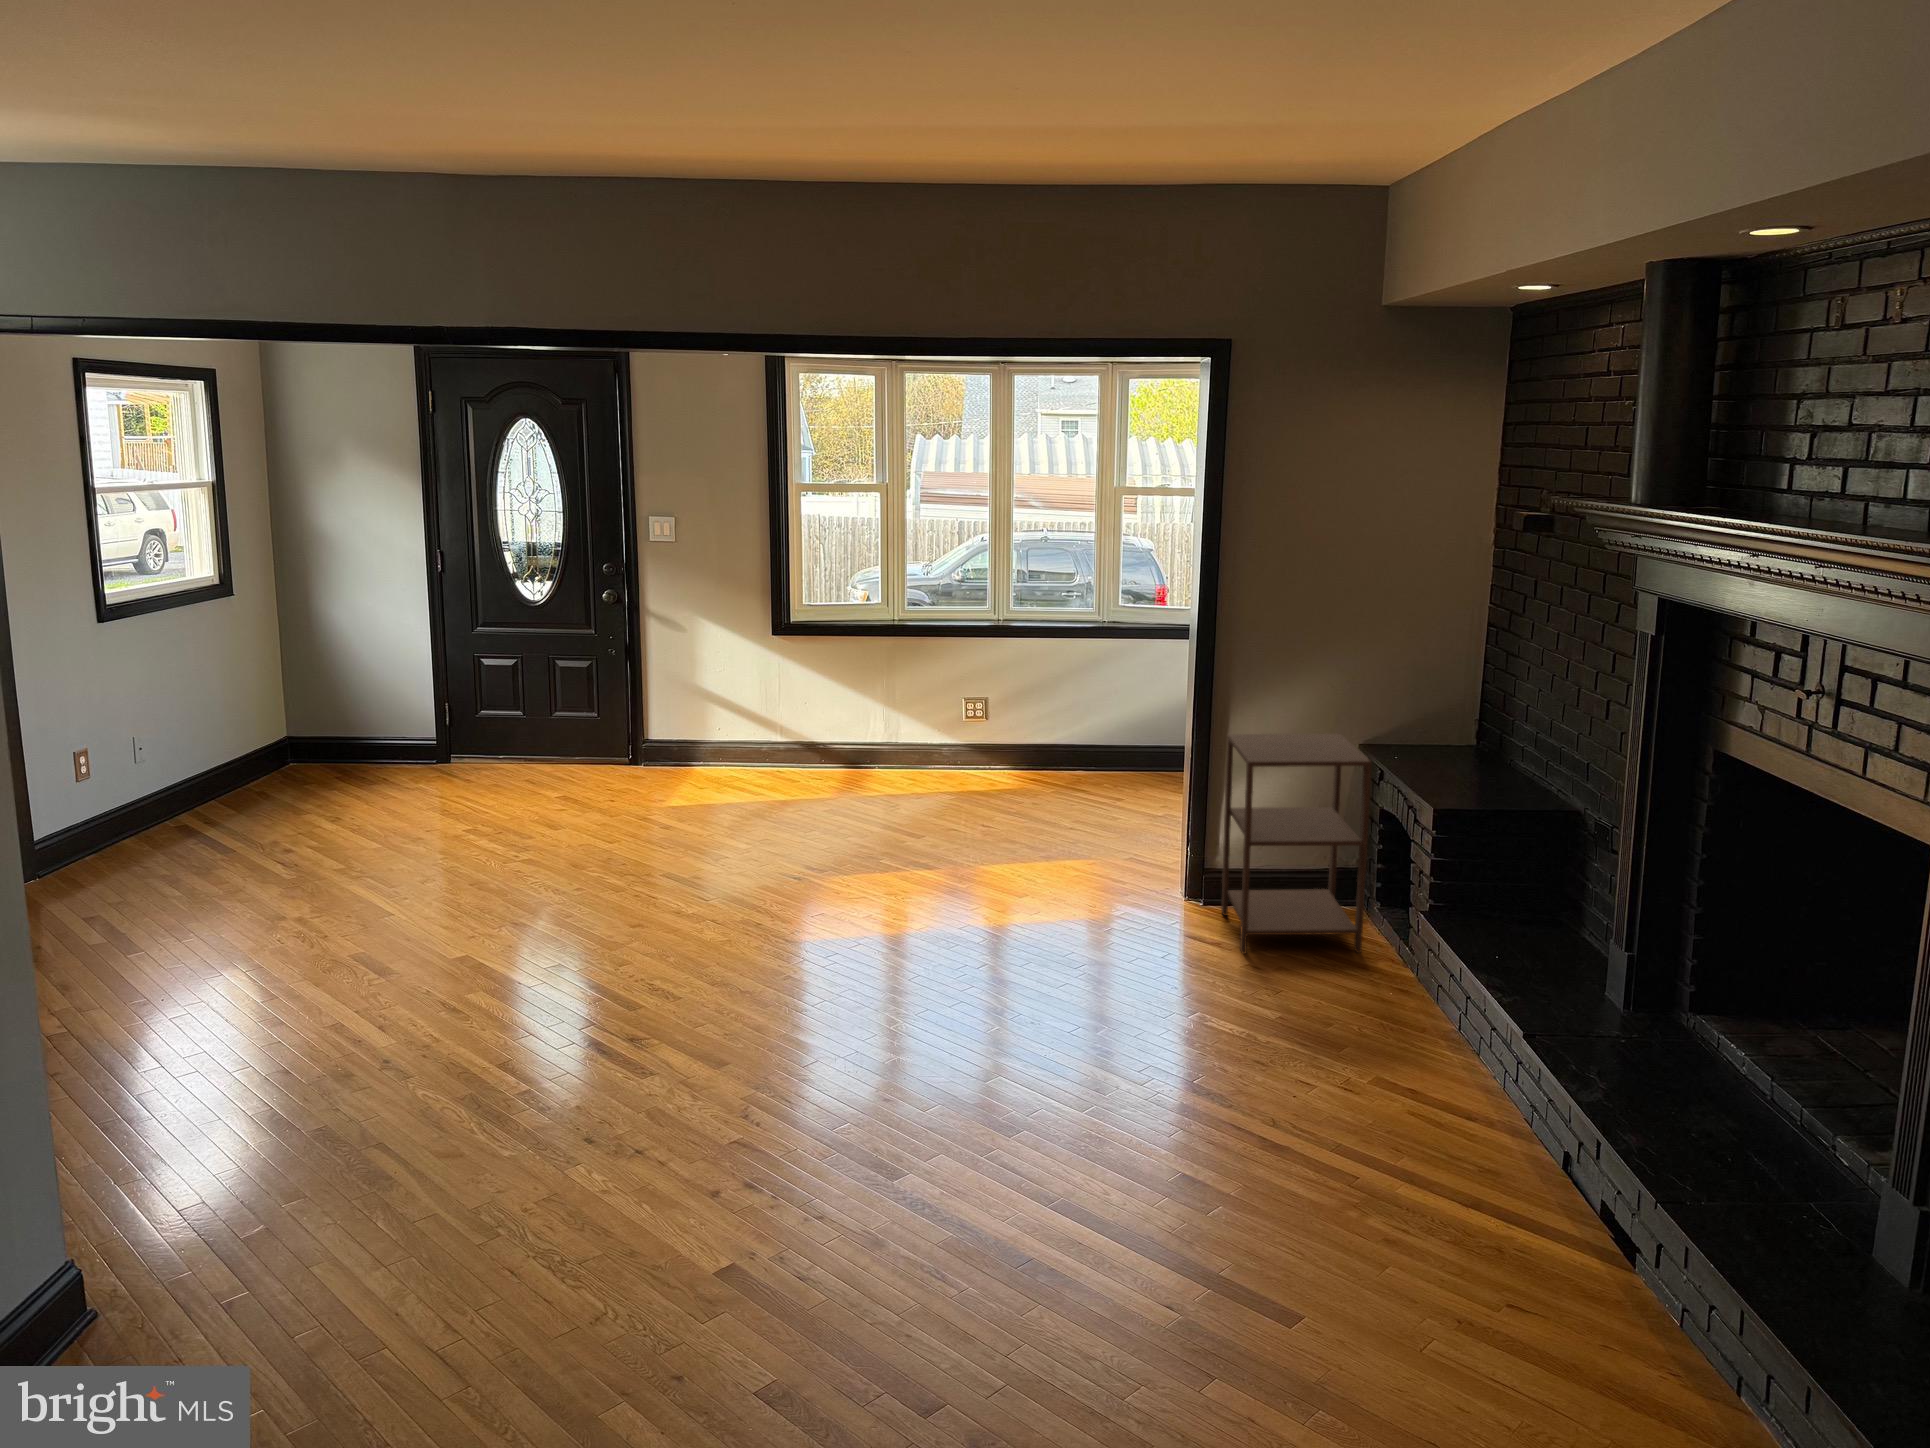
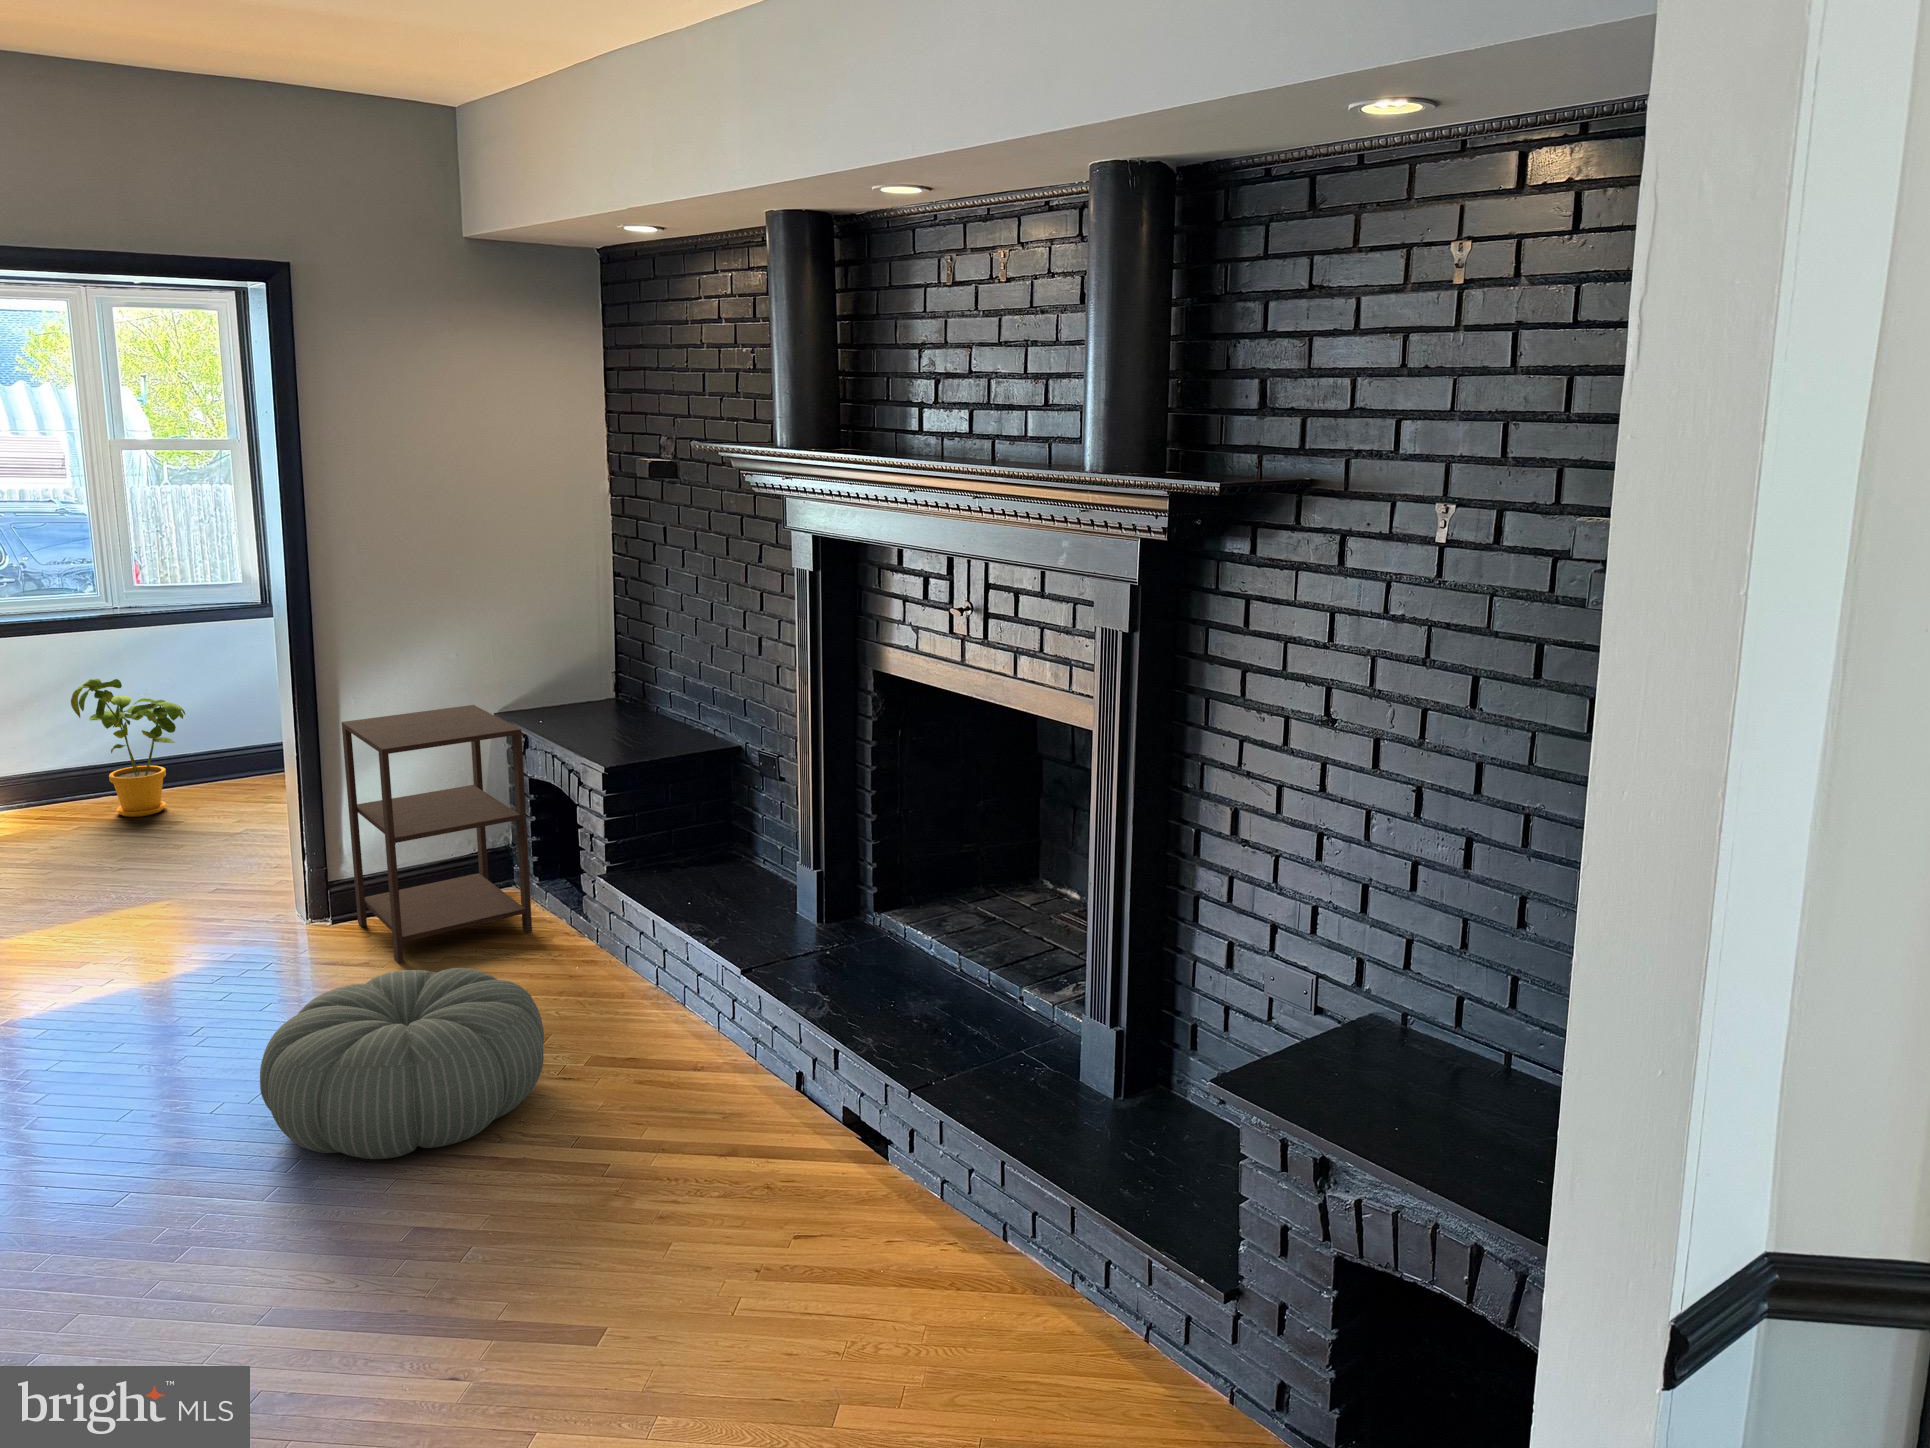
house plant: none [1057,676,1134,792] -> present [71,679,185,817]
pouf: none [1103,956,1332,1116] -> present [260,968,544,1159]

